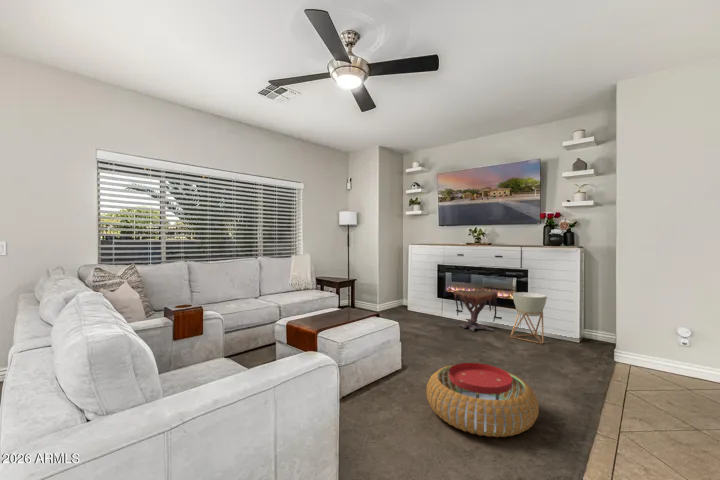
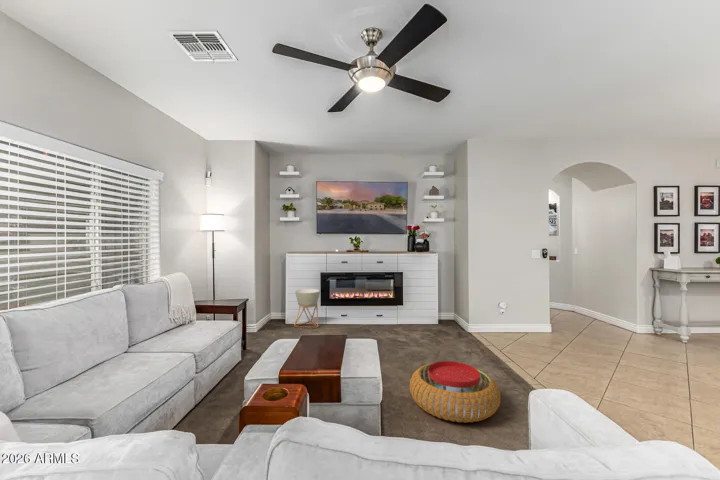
side table: present [453,290,497,331] -> none [345,292,383,331]
planter: present [510,292,547,344] -> present [294,289,320,328]

